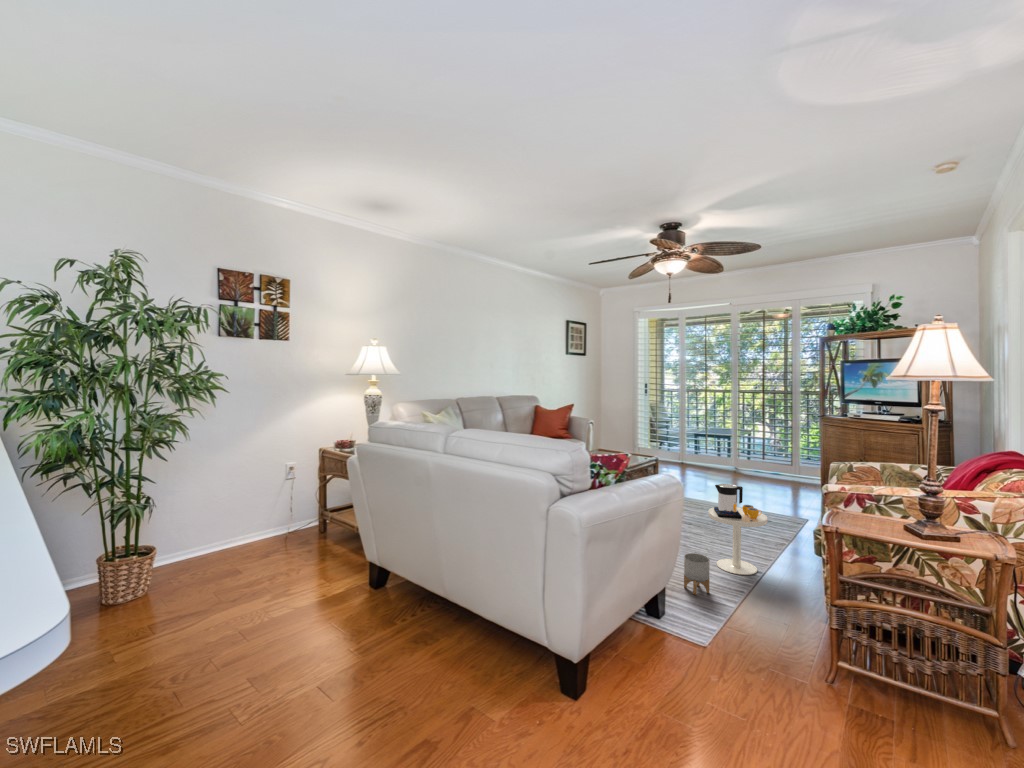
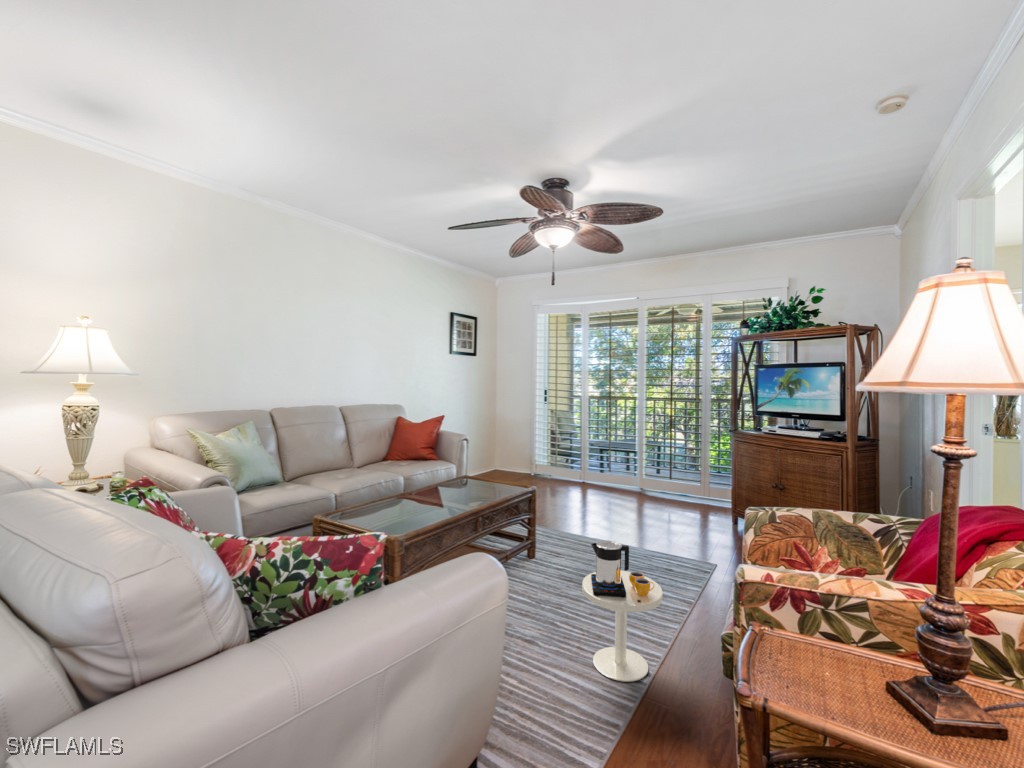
planter: present [684,553,710,595] -> none [533,664,571,741]

